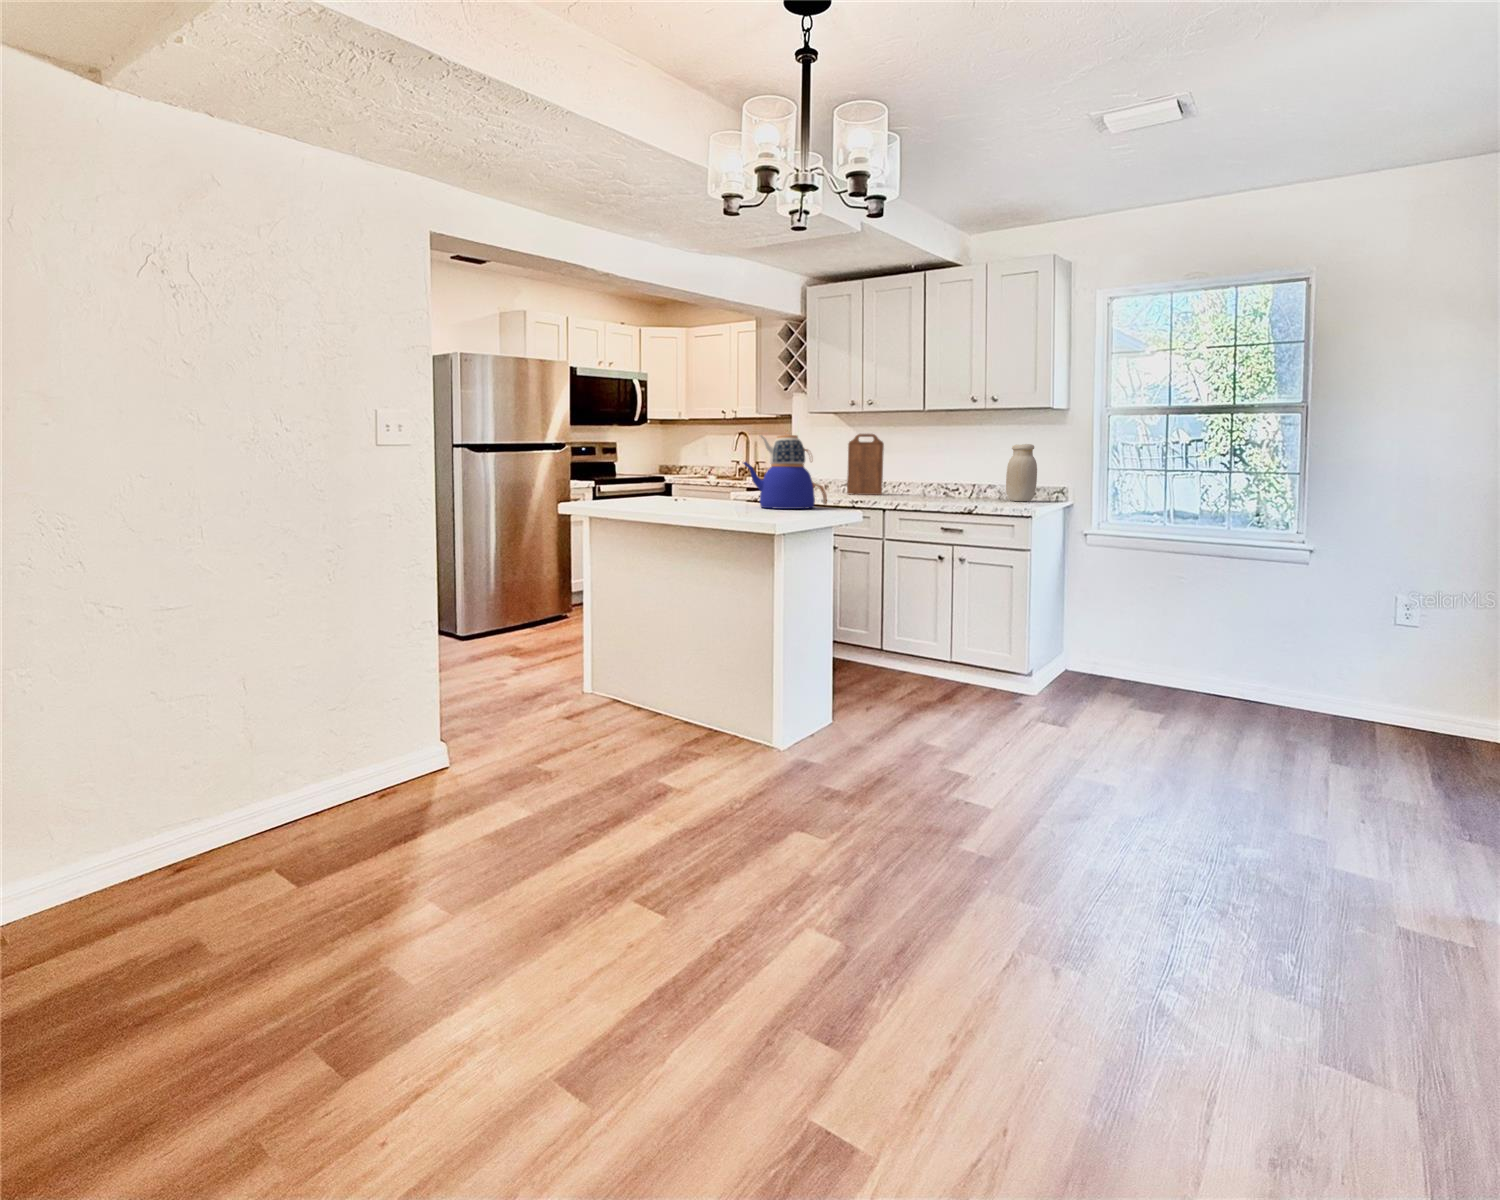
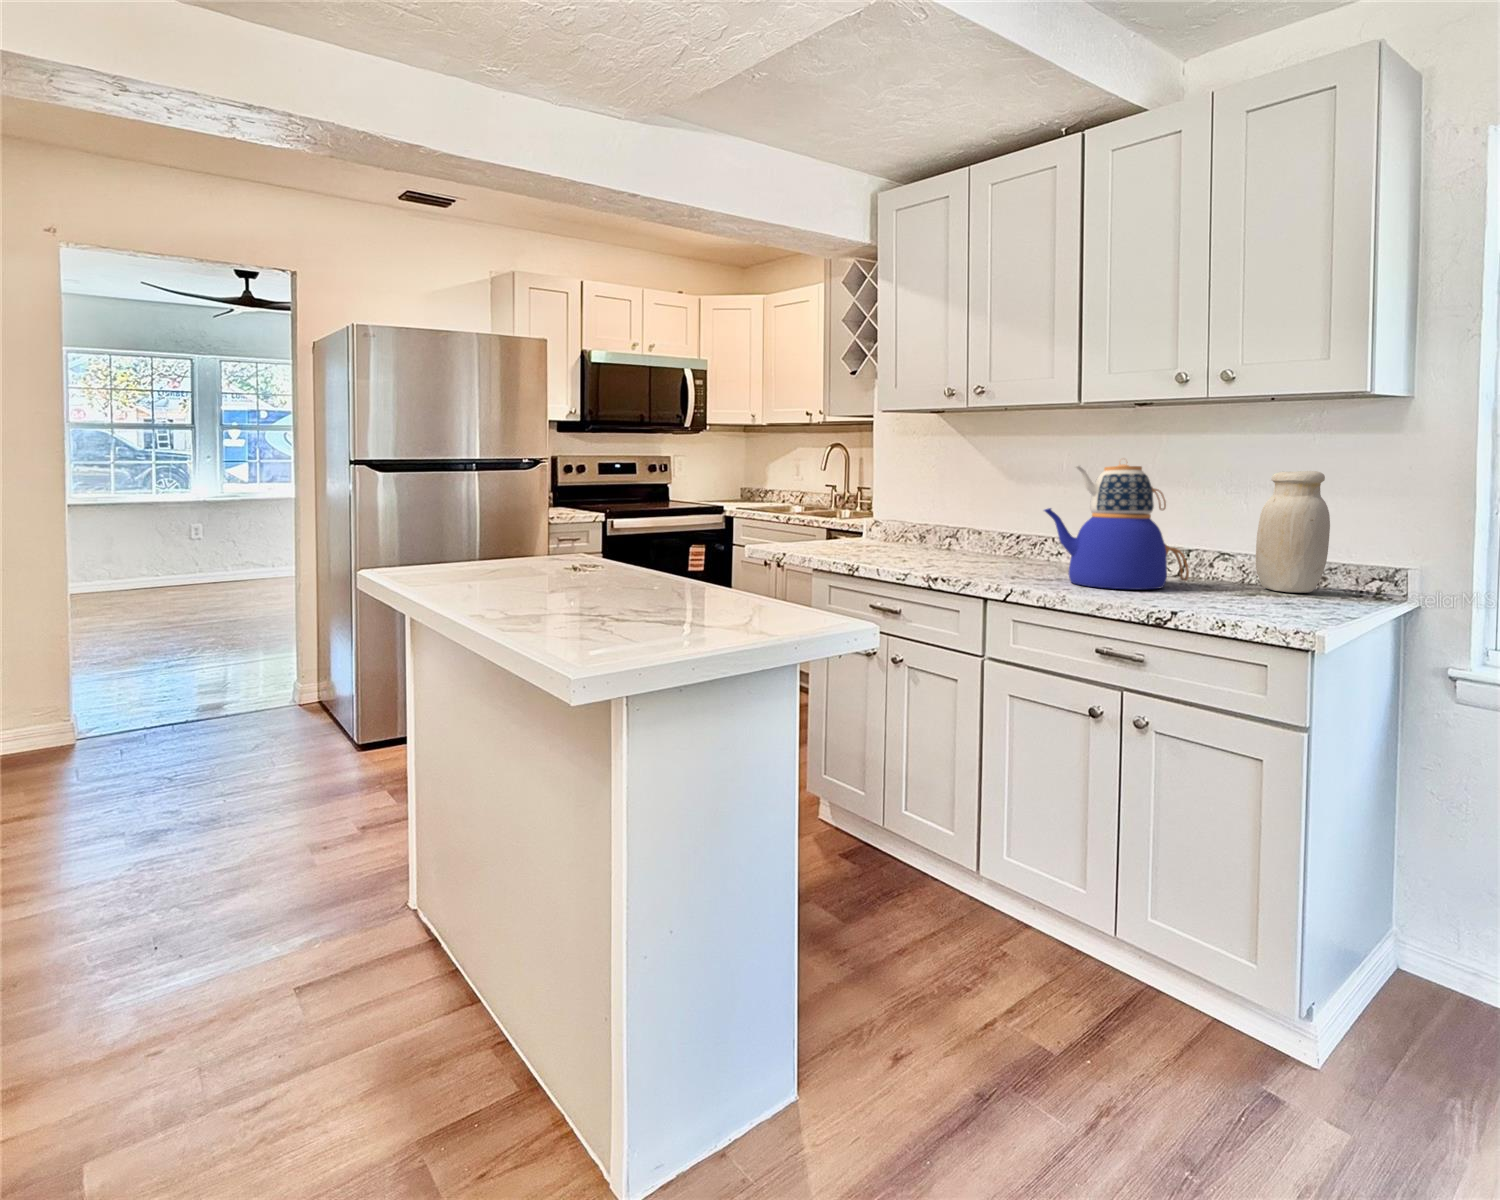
cutting board: present [847,434,884,495] -> none [940,448,1010,560]
teapot: present [743,435,827,509] -> present [1044,464,1189,589]

